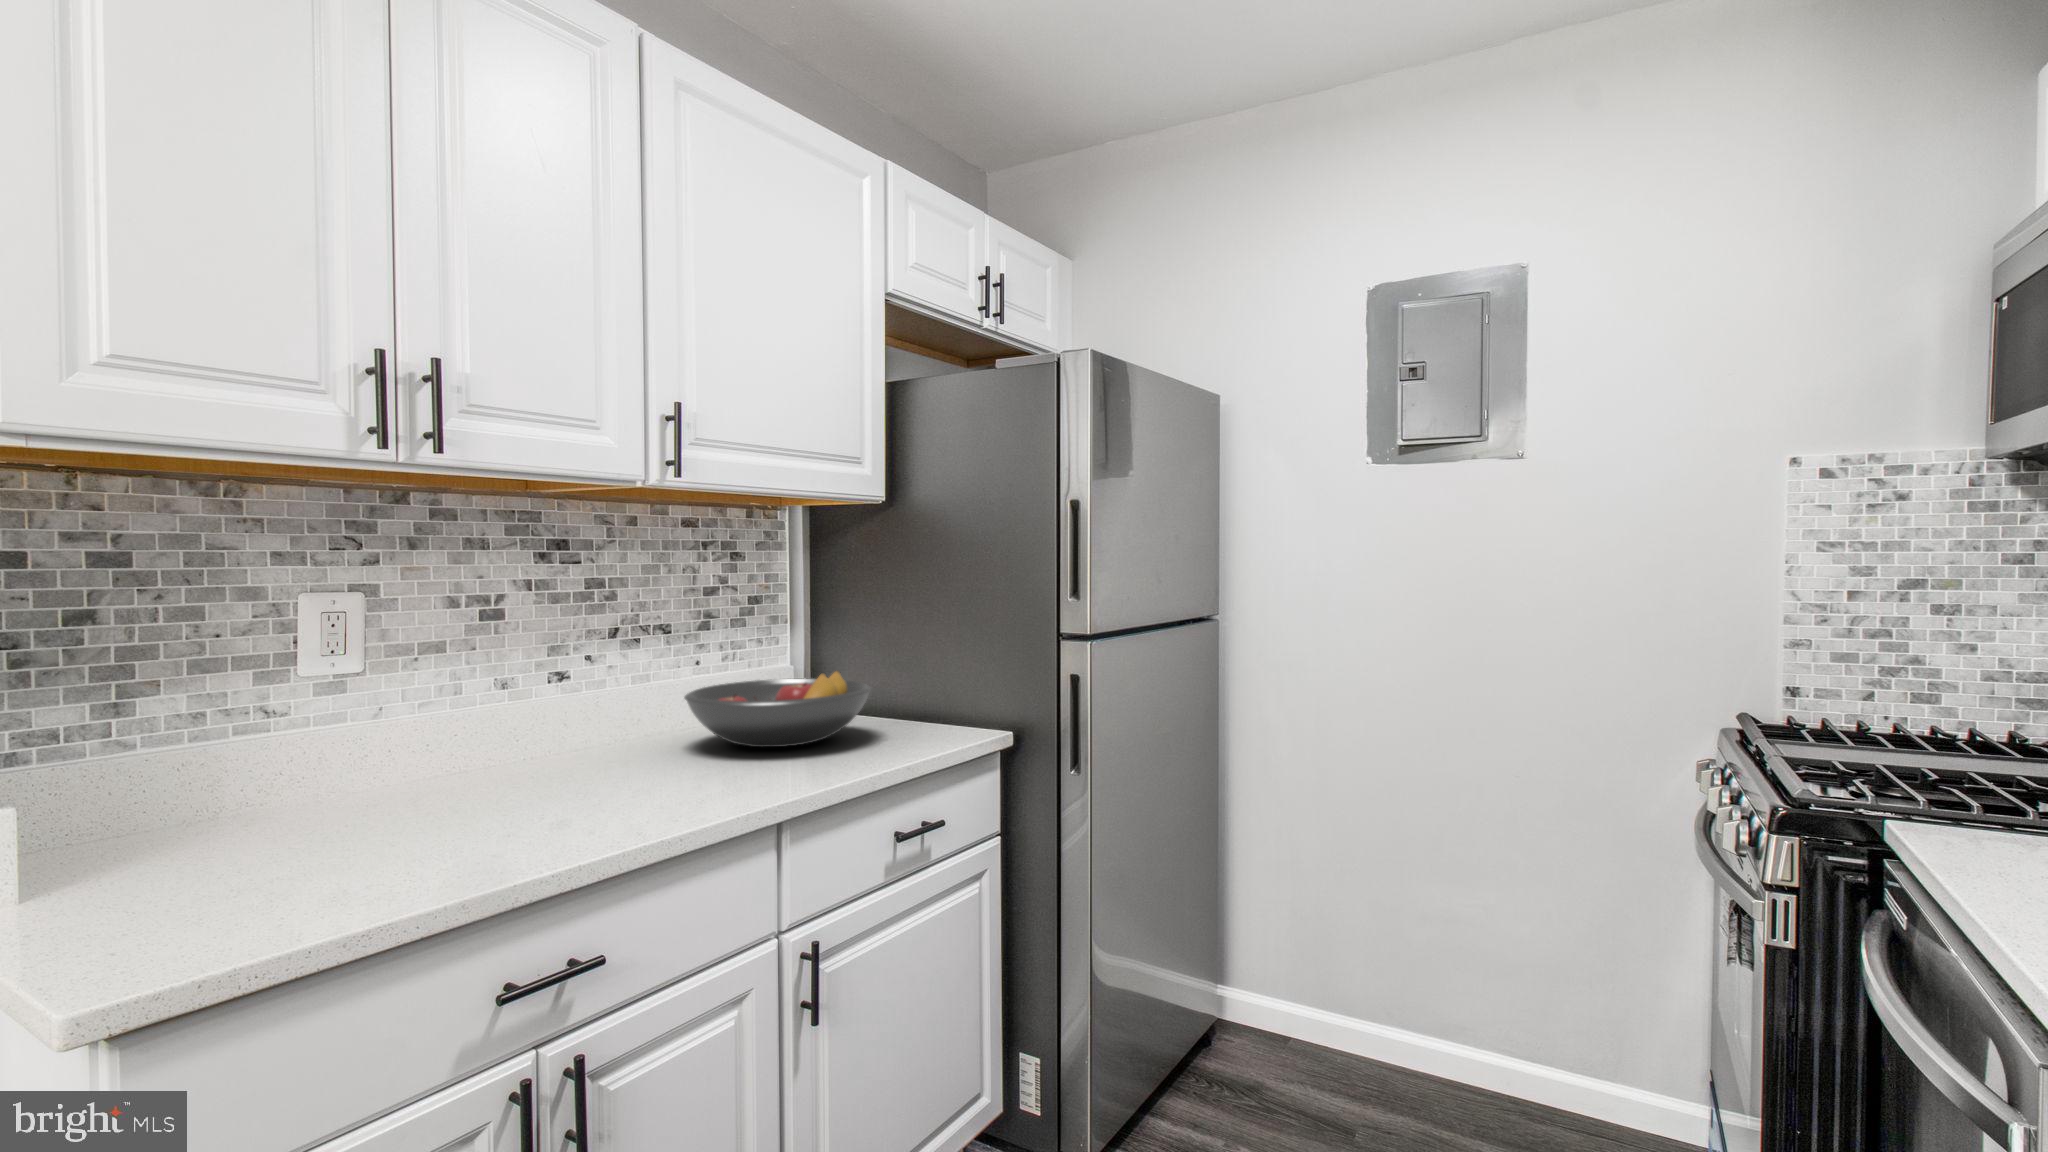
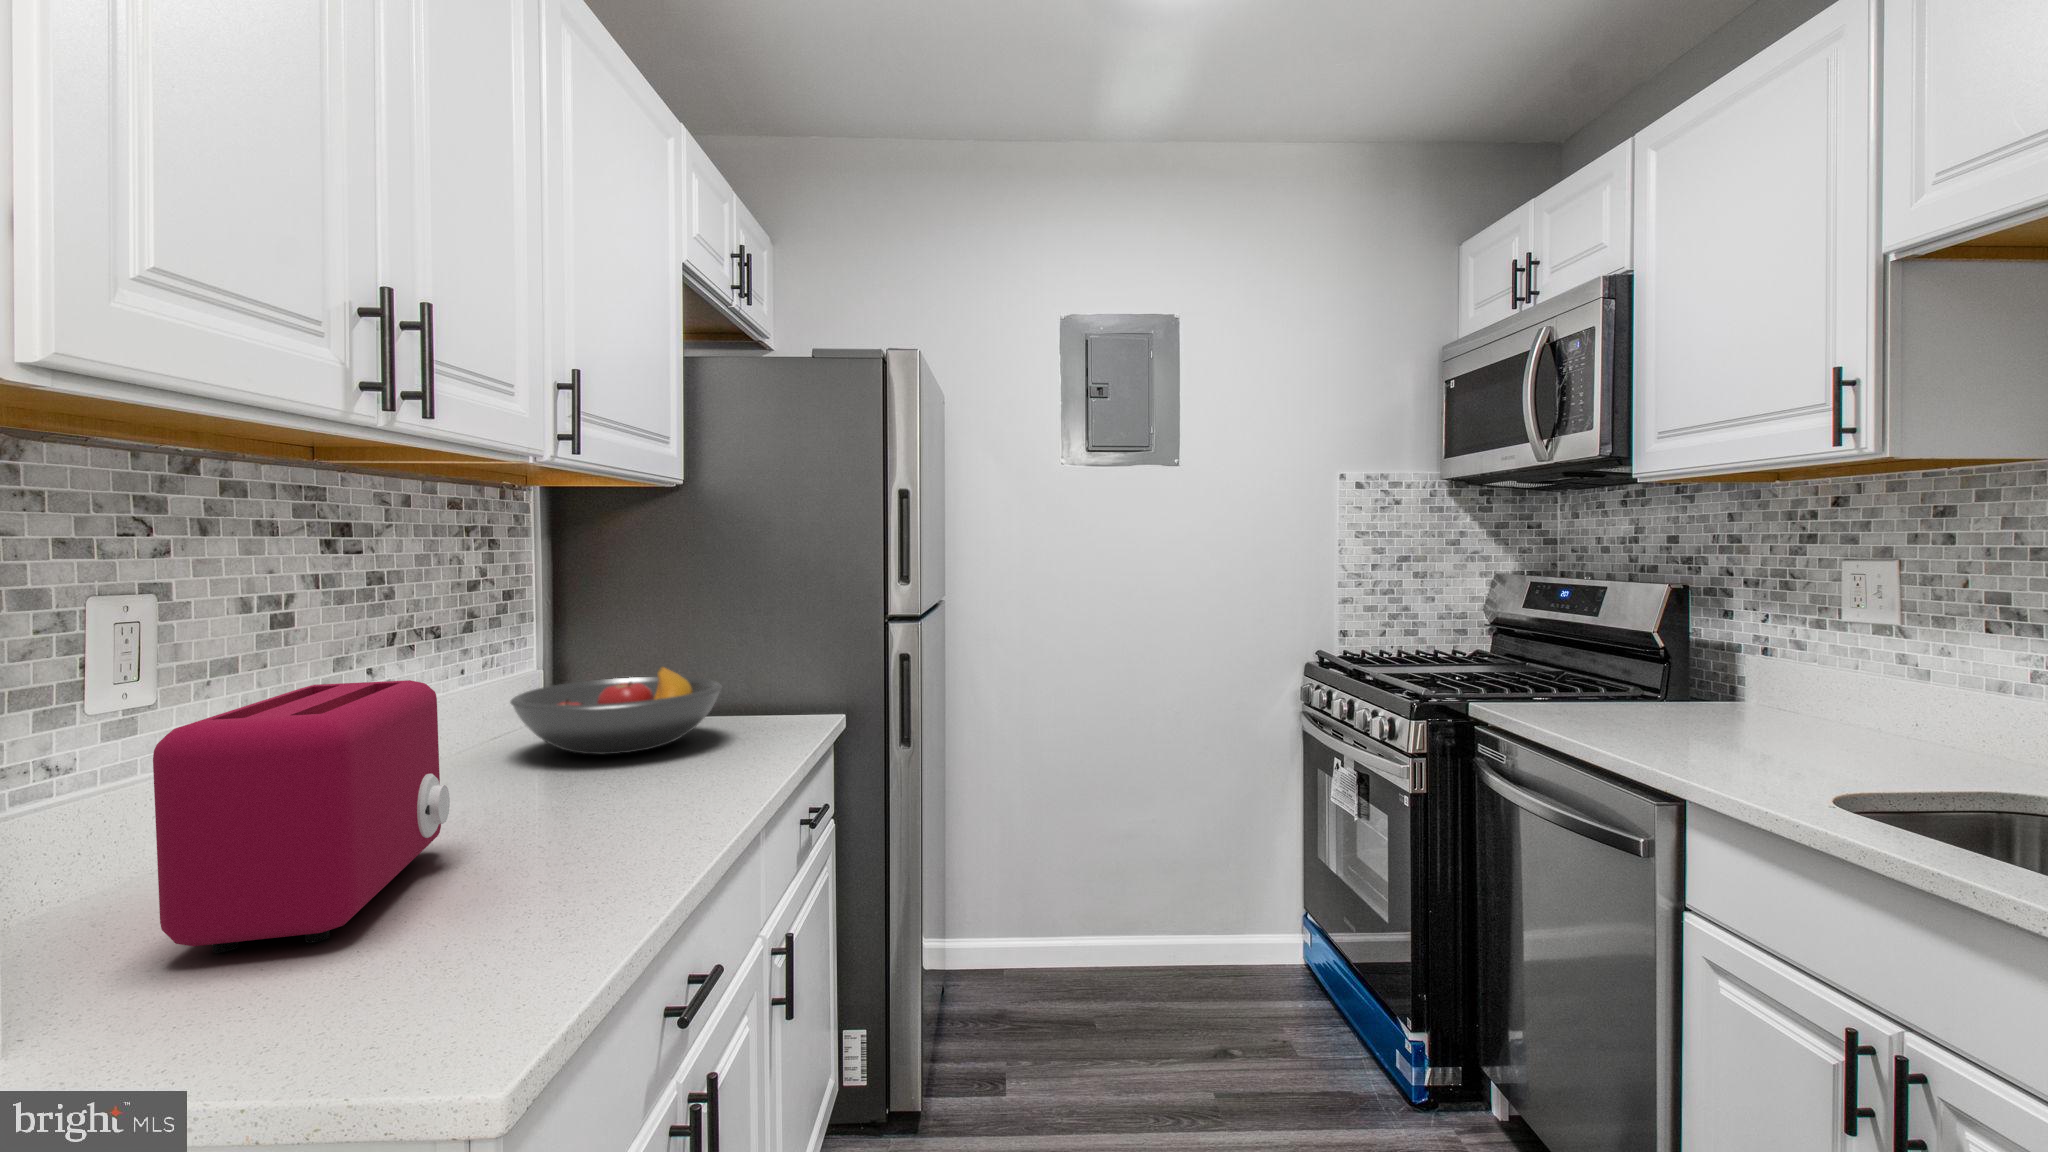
toaster: none [188,666,484,866] -> present [153,680,450,953]

